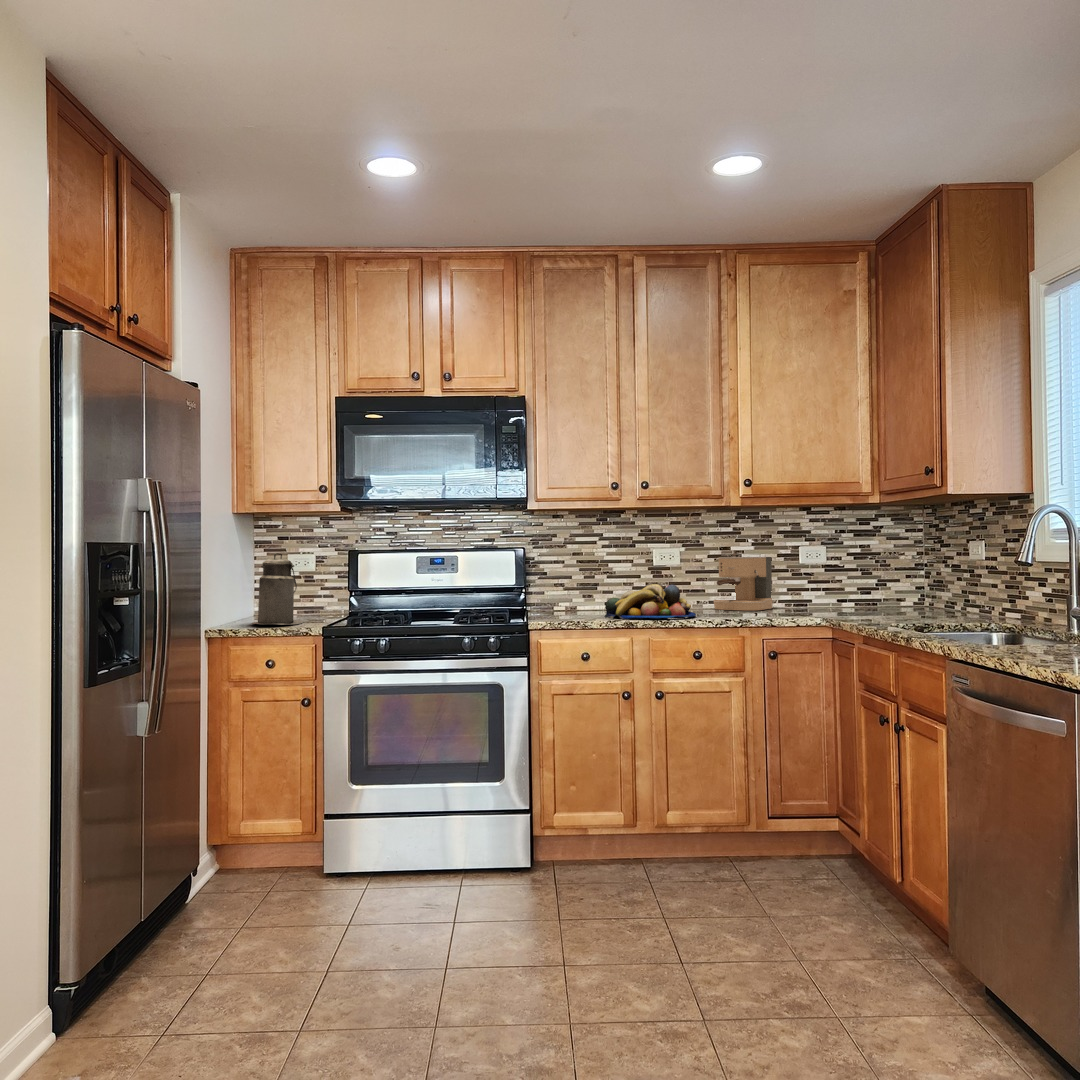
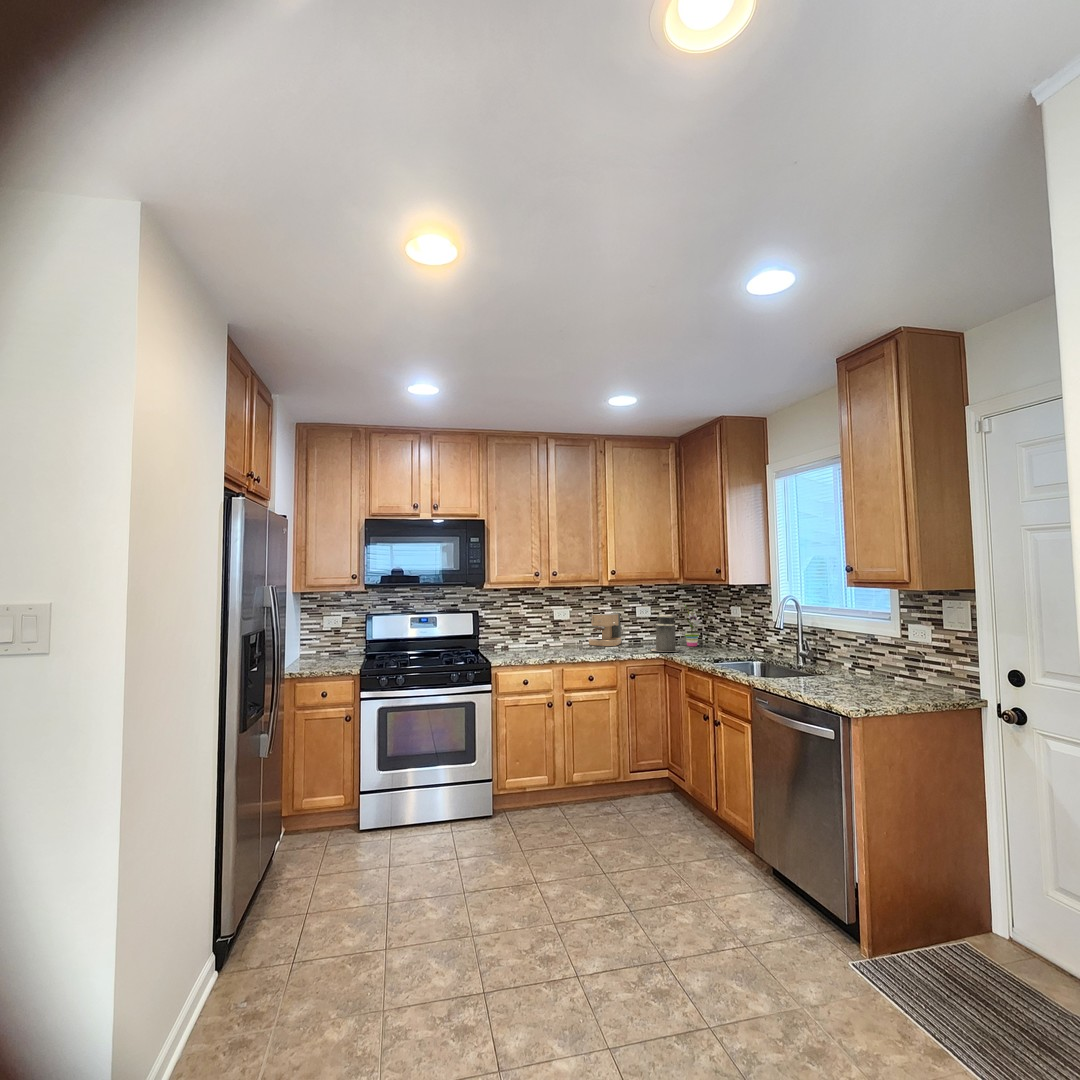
potted plant: none [885,540,919,613] -> present [684,604,701,646]
canister: present [253,553,303,625] -> present [651,611,679,652]
fruit bowl: present [605,584,696,619] -> none [532,634,587,657]

